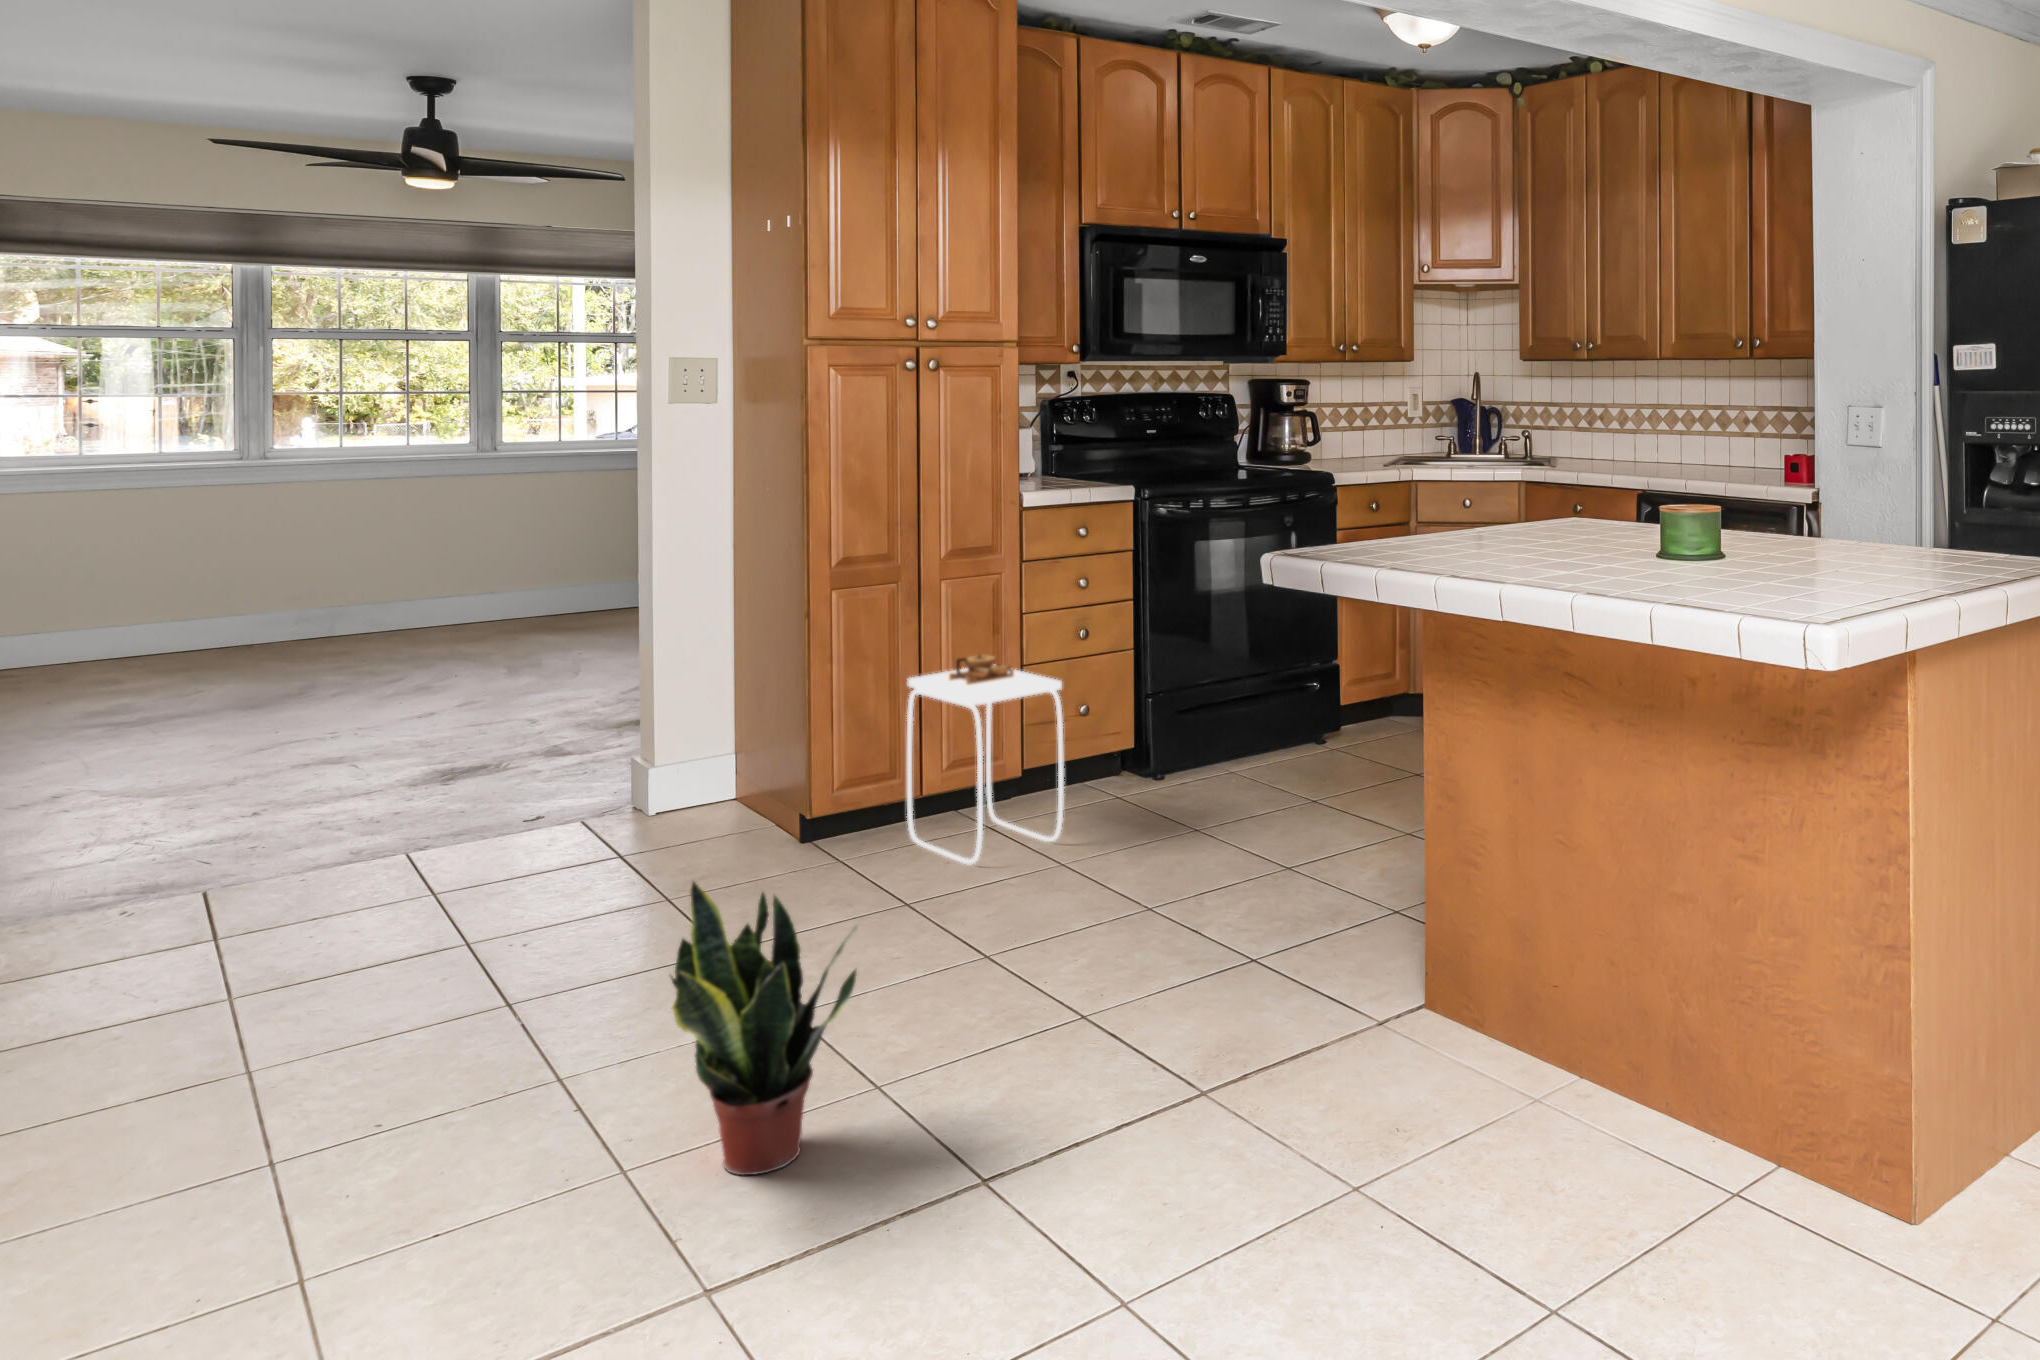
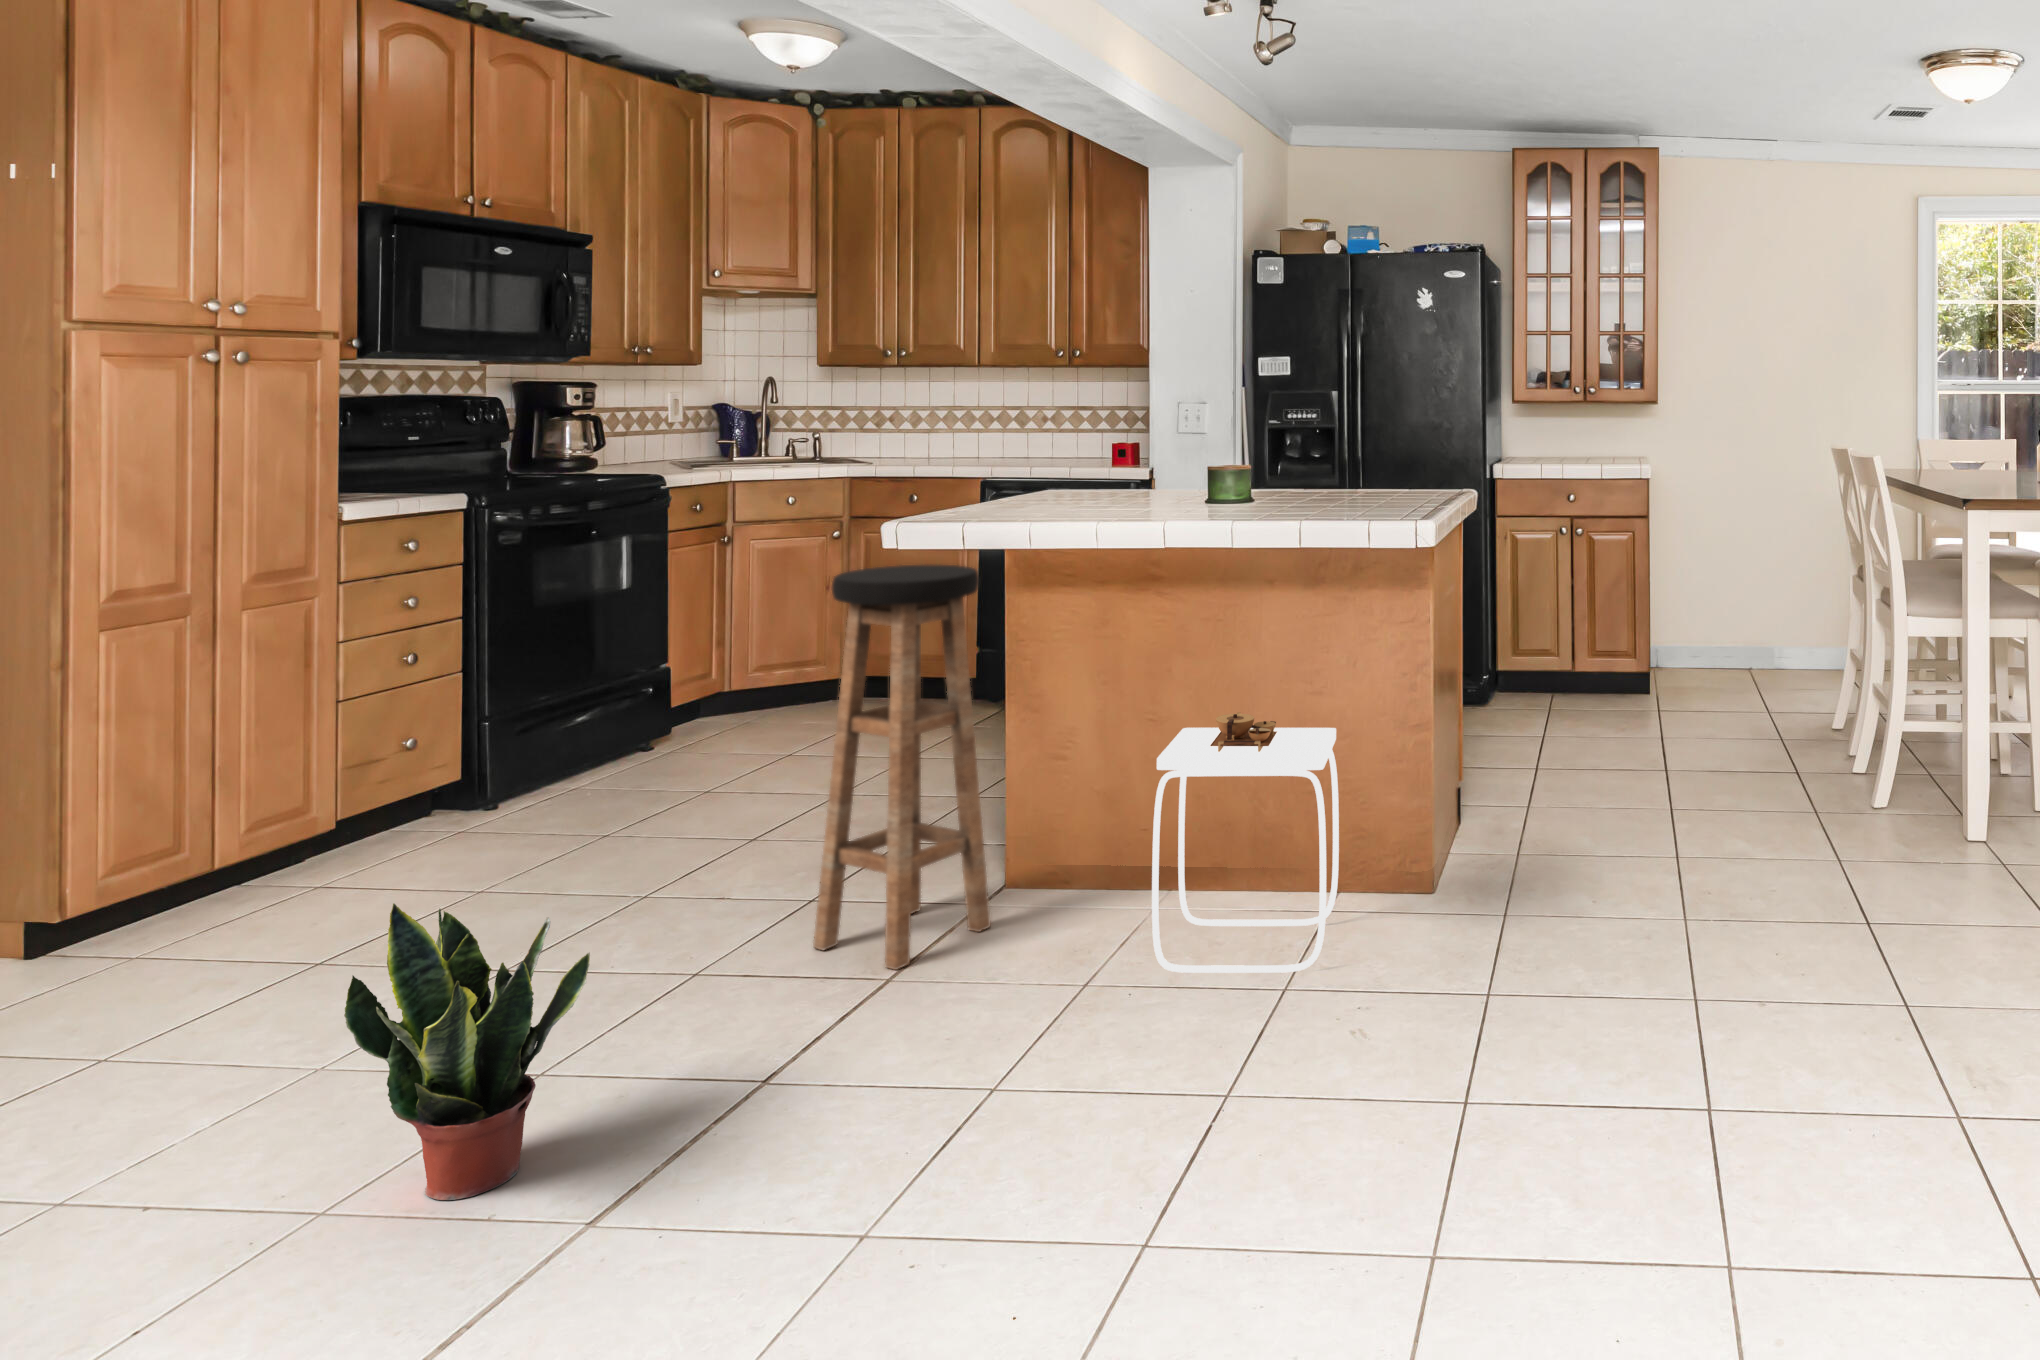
bar stool: none [1213,597,1379,1061] -> present [813,565,991,970]
side table: present [907,655,1064,864] -> present [1152,712,1339,973]

